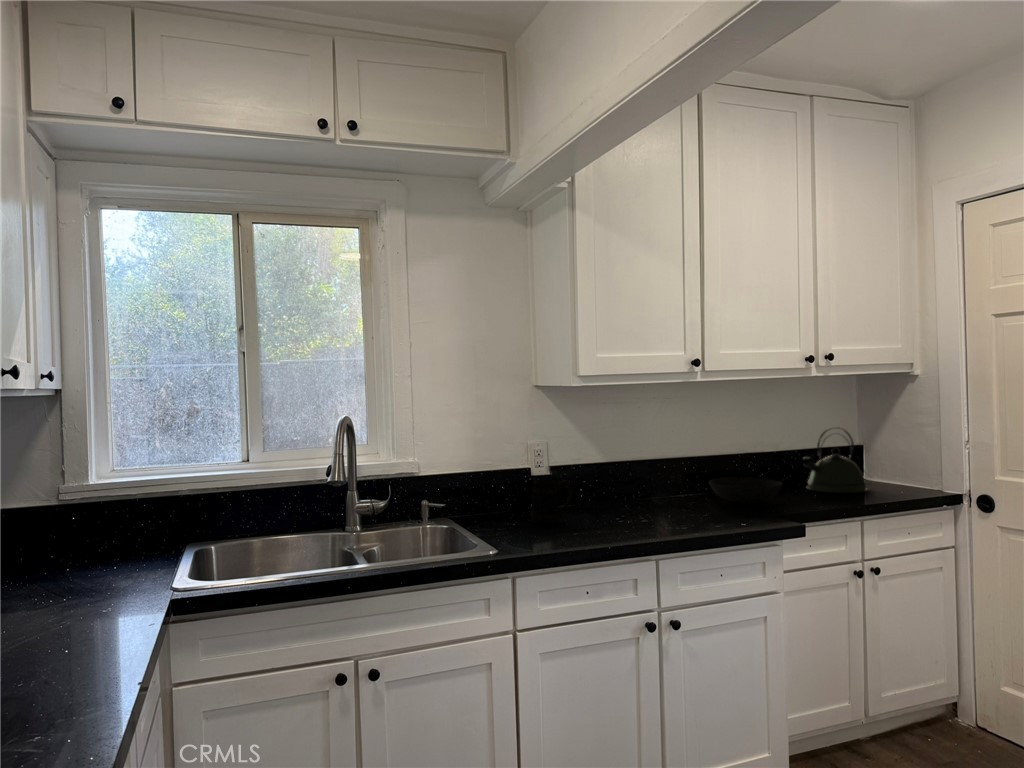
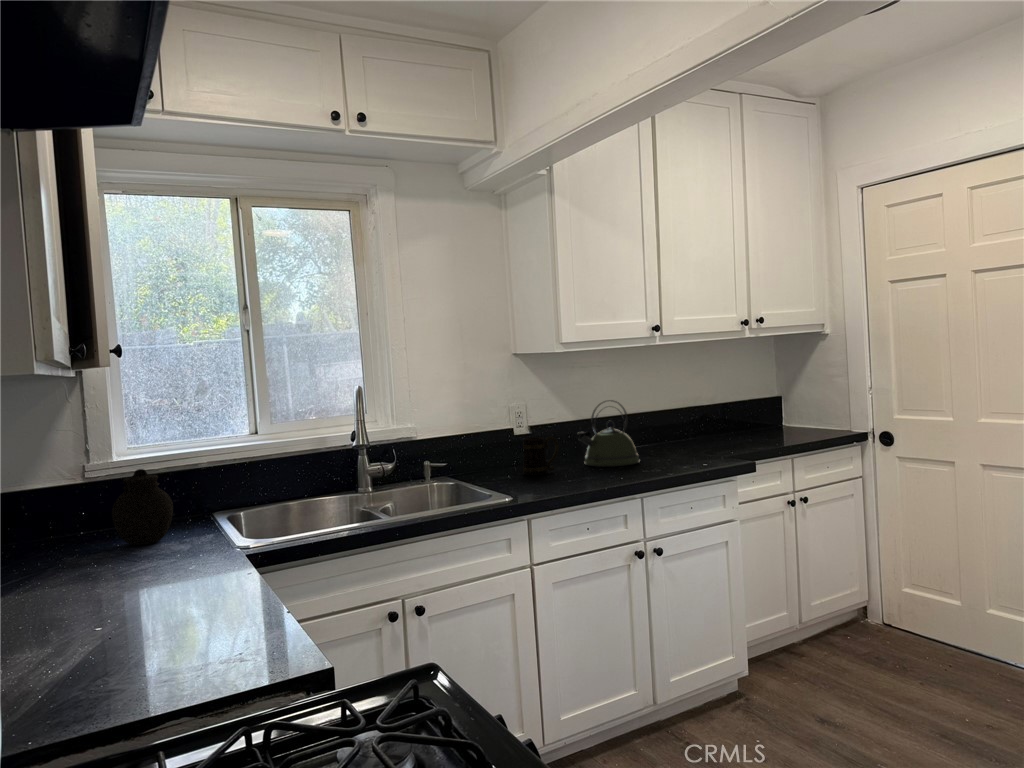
kettle: present [804,427,867,493] -> present [578,400,640,467]
bowl: present [708,477,783,504] -> none [666,429,729,450]
jar: none [59,498,126,579] -> present [112,469,173,545]

